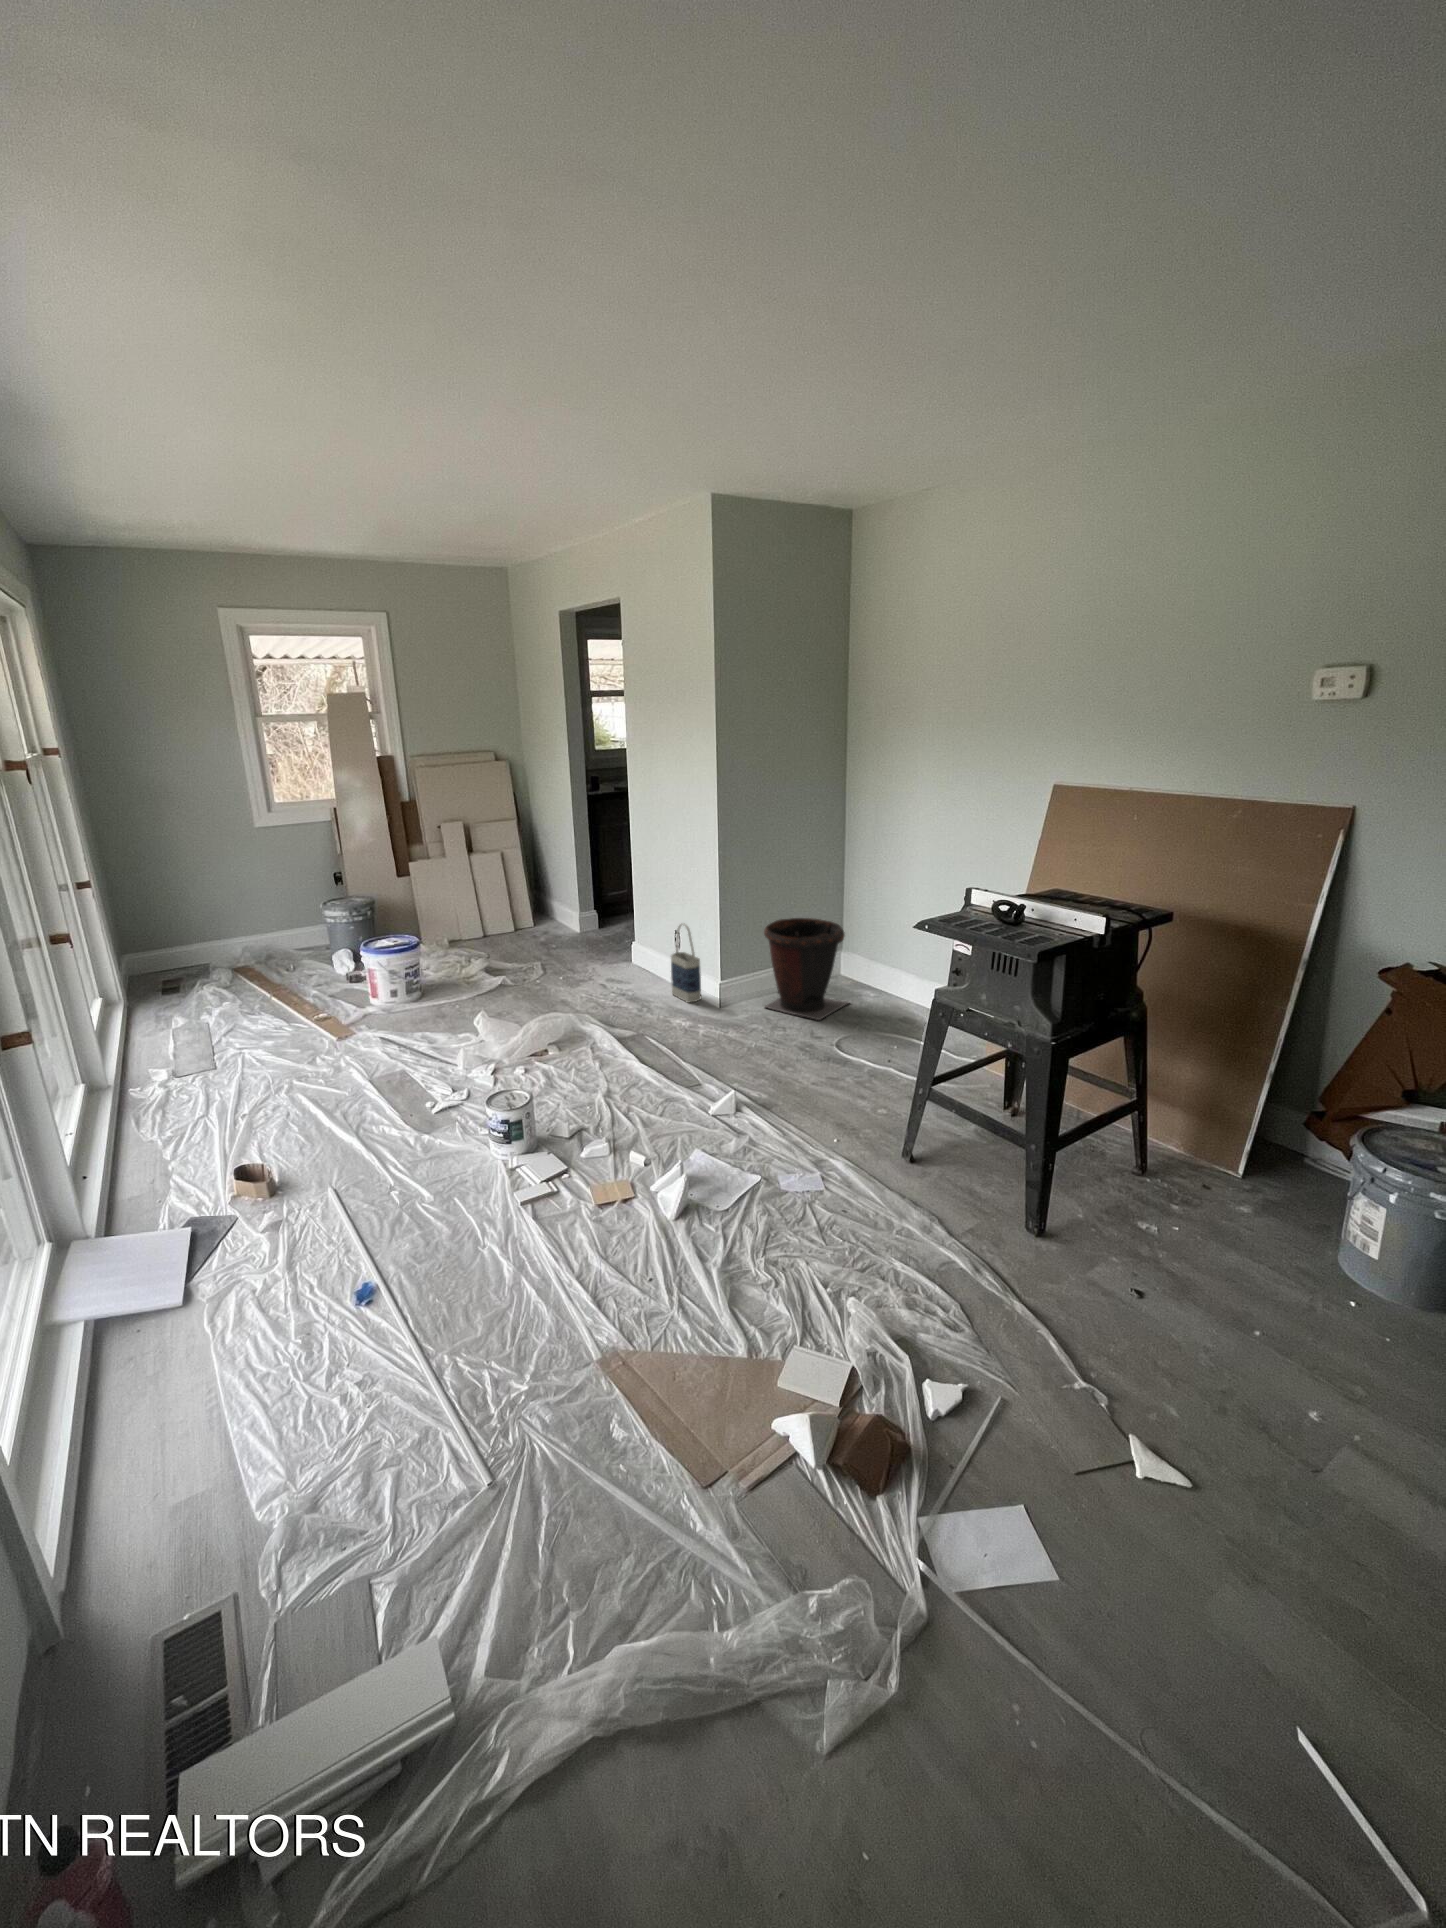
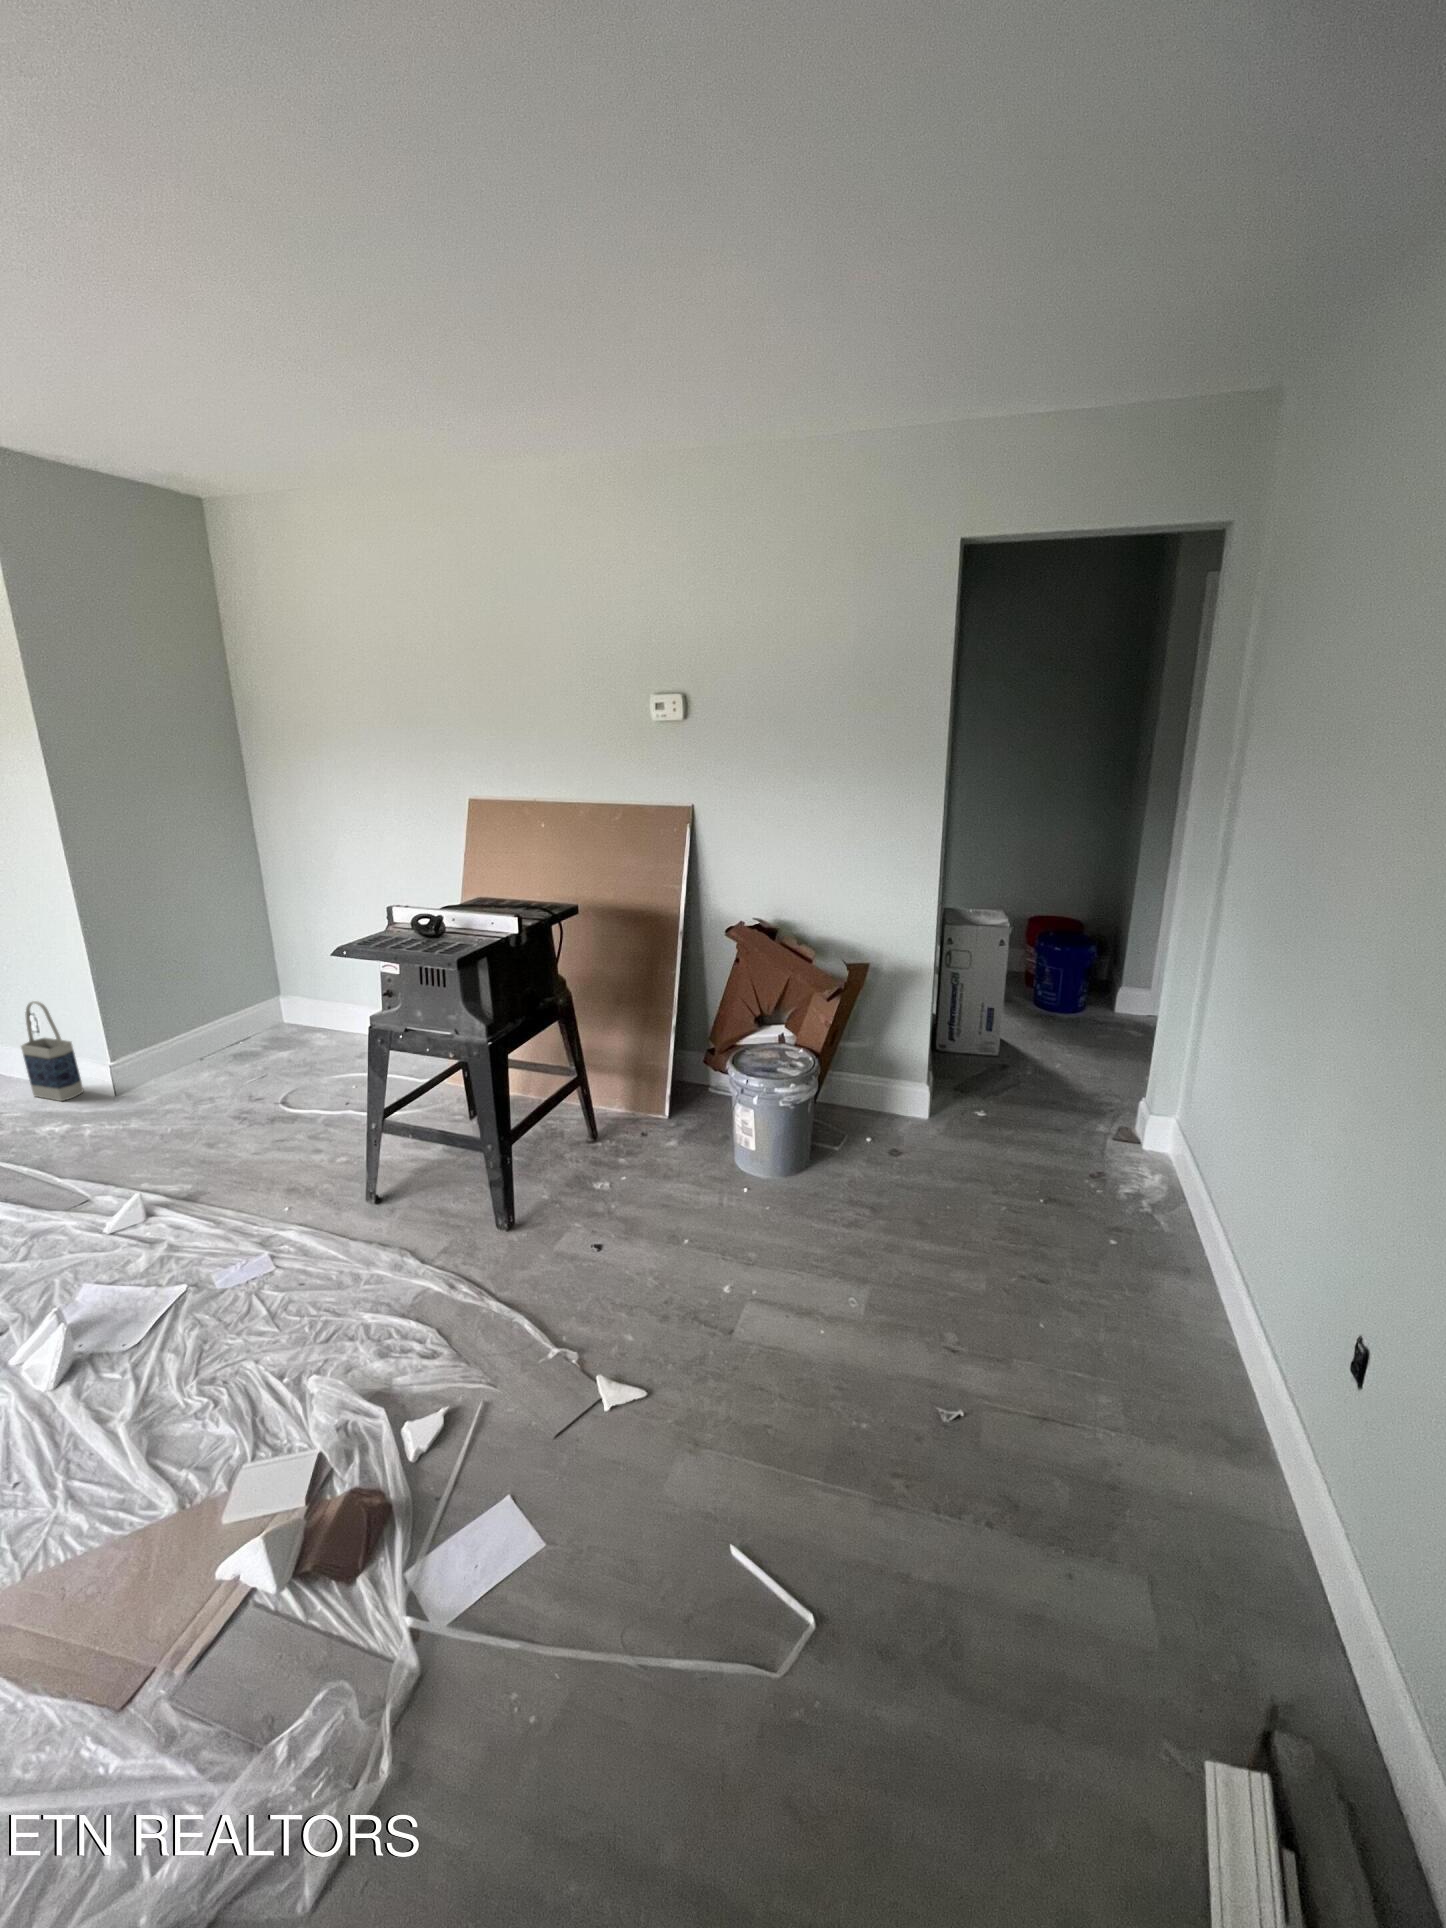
bucket: present [764,918,848,1020] -> none [164,963,299,1081]

